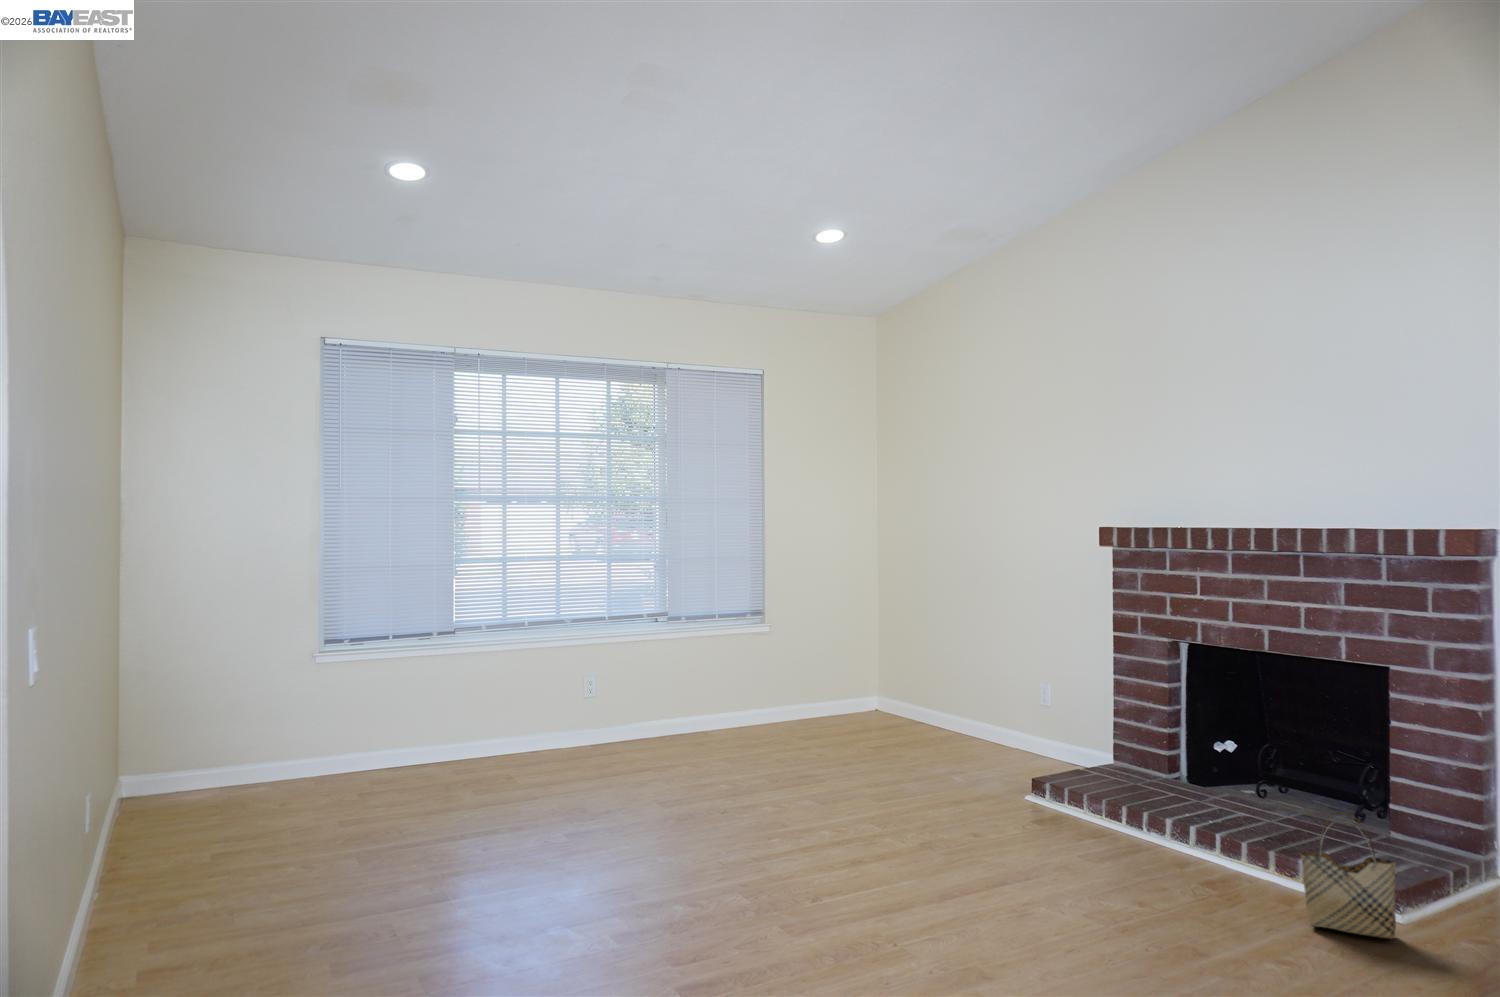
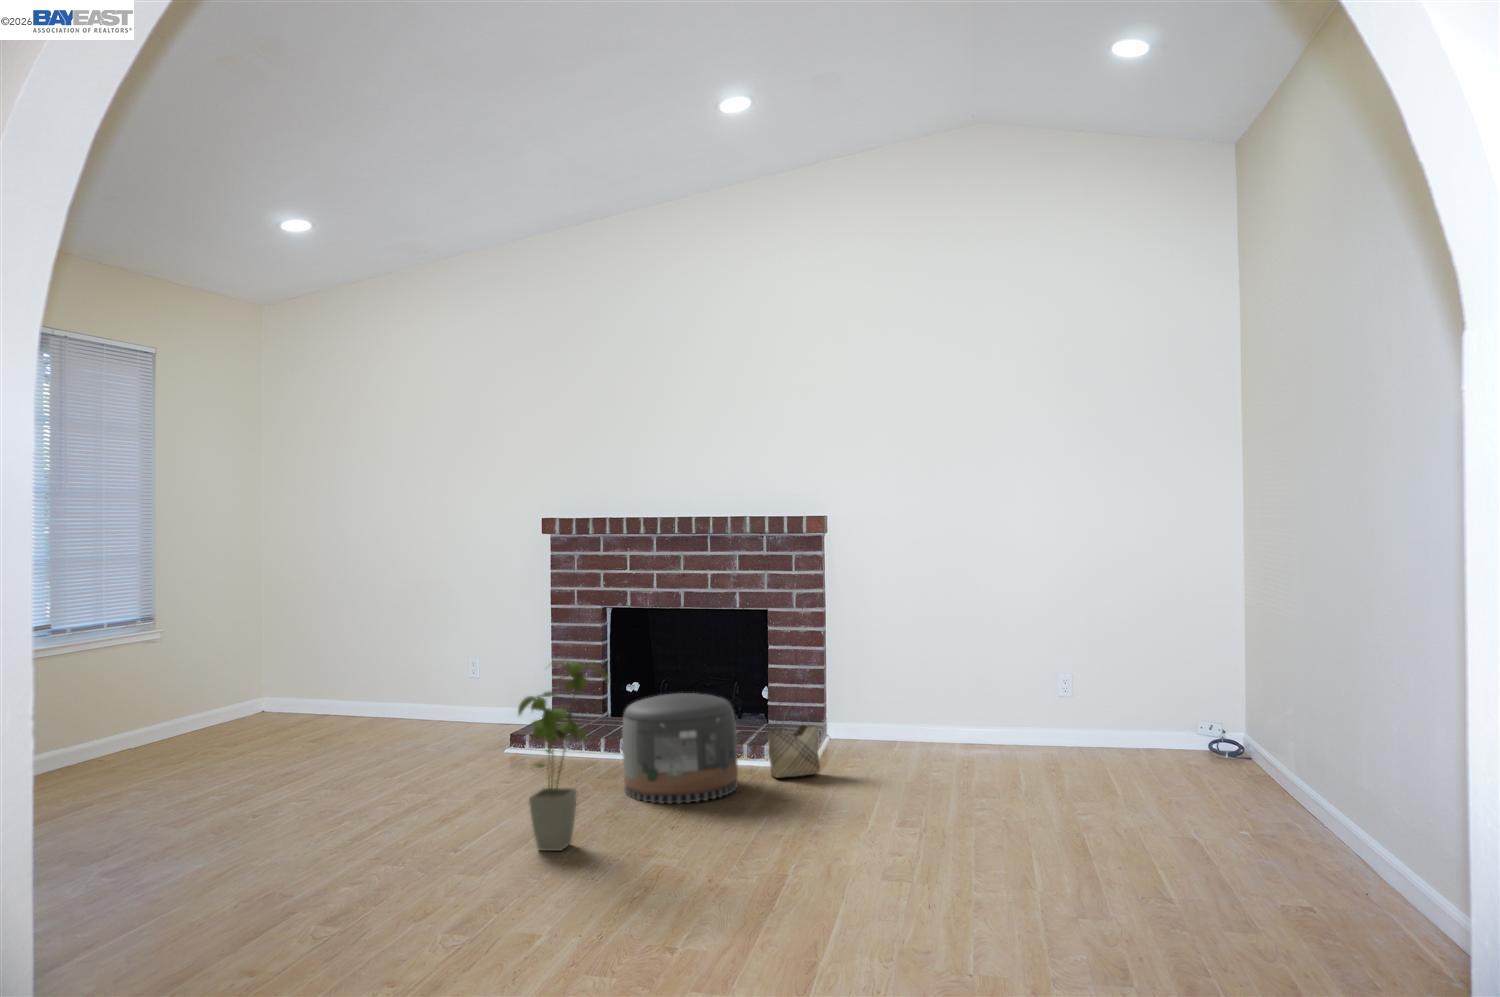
house plant: none [846,715,959,939] -> present [518,660,608,851]
pouf: none [1070,770,1237,930] -> present [622,693,738,804]

